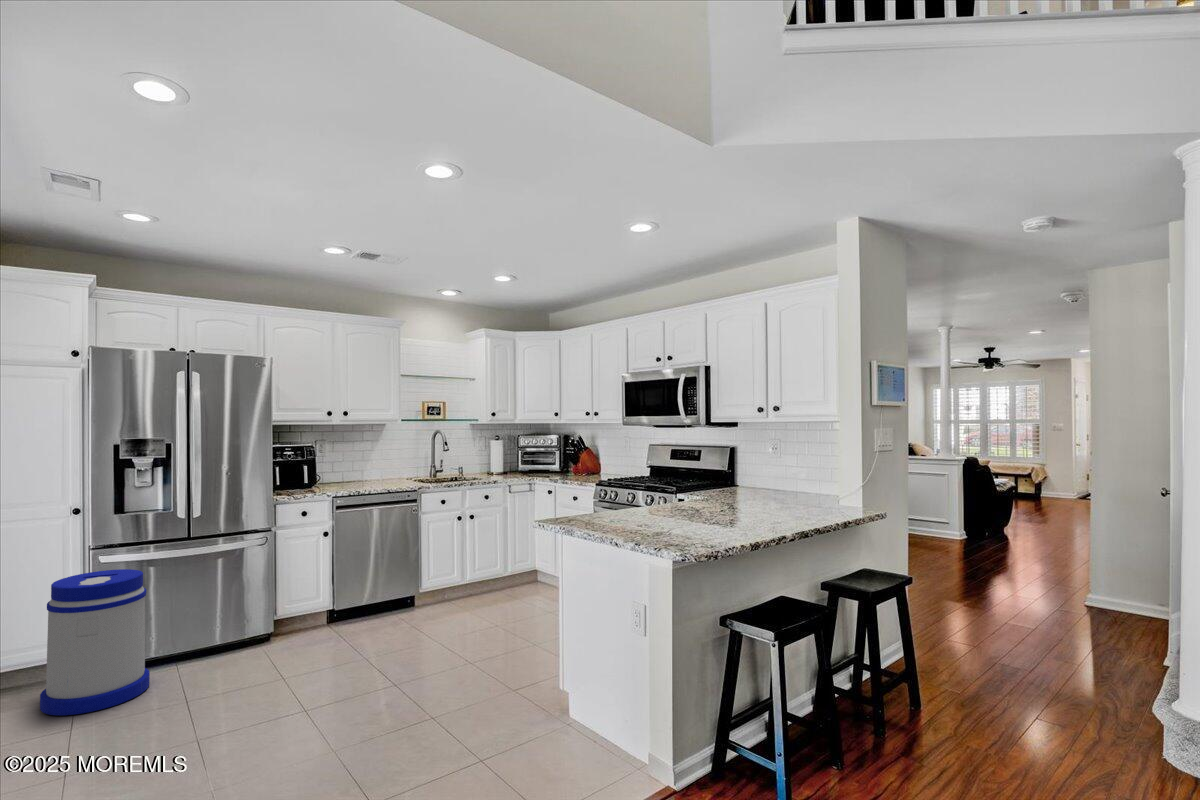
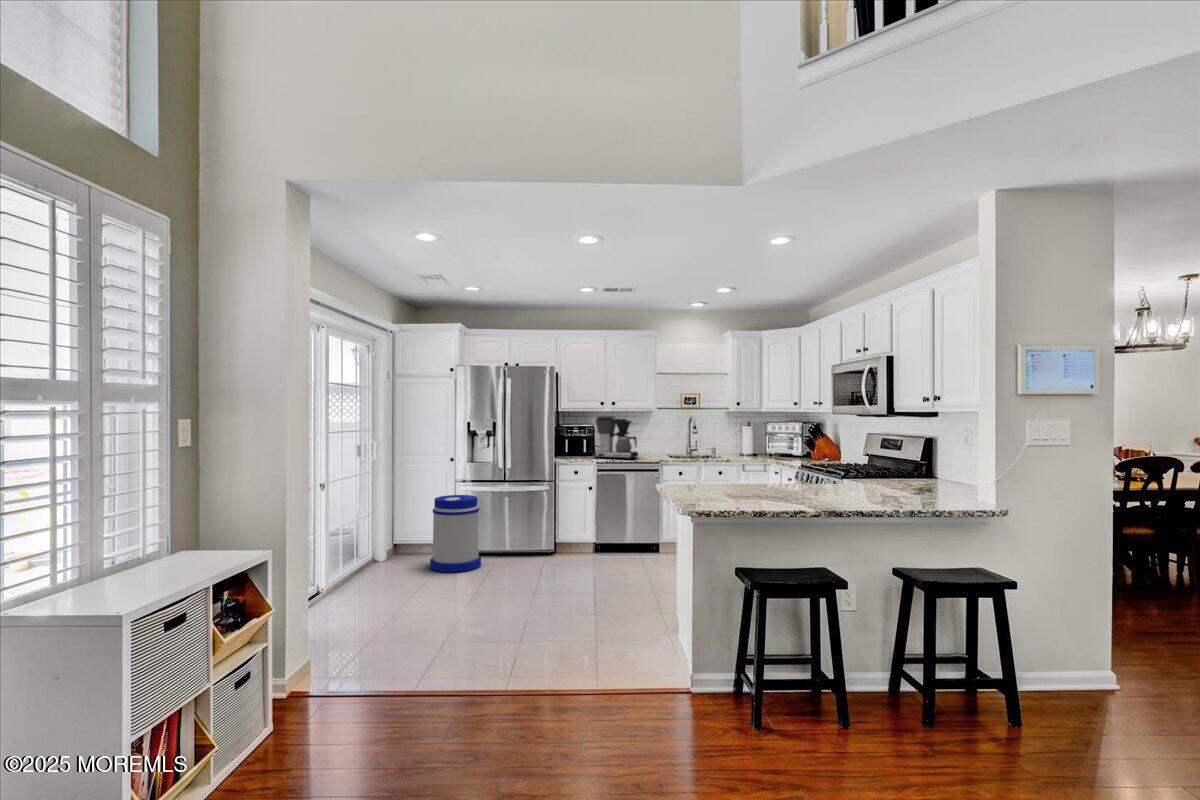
coffee maker: none [323,433,384,490] -> present [593,416,638,459]

